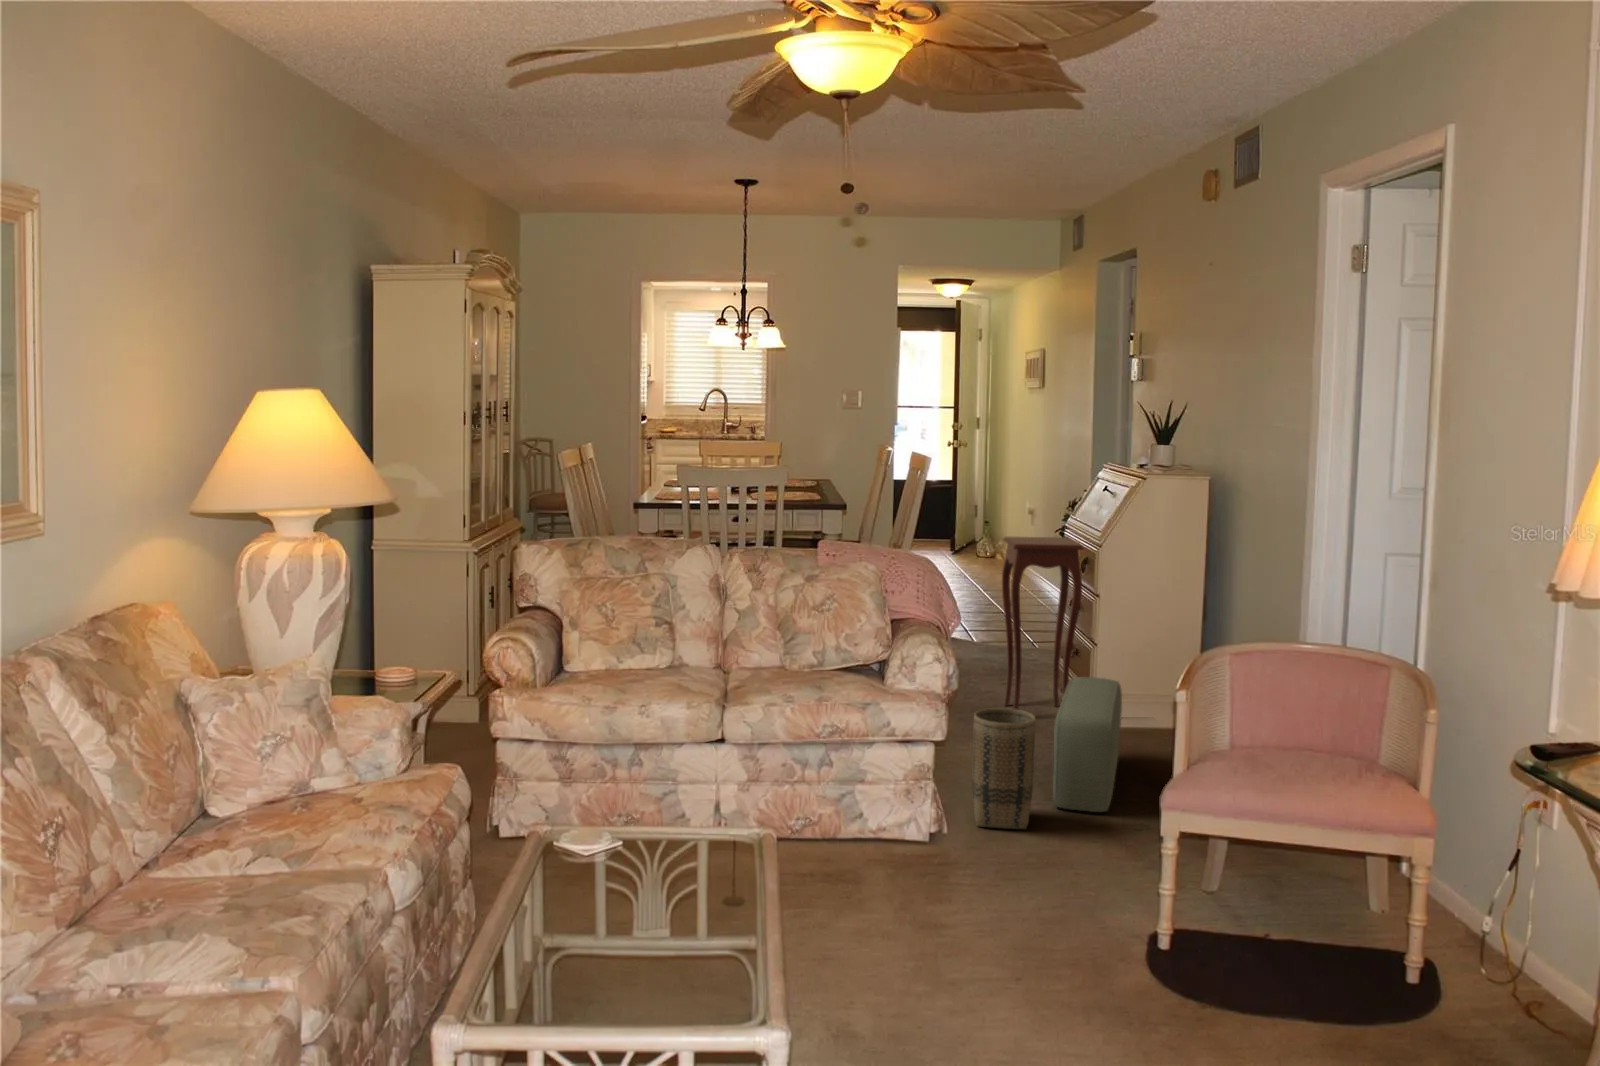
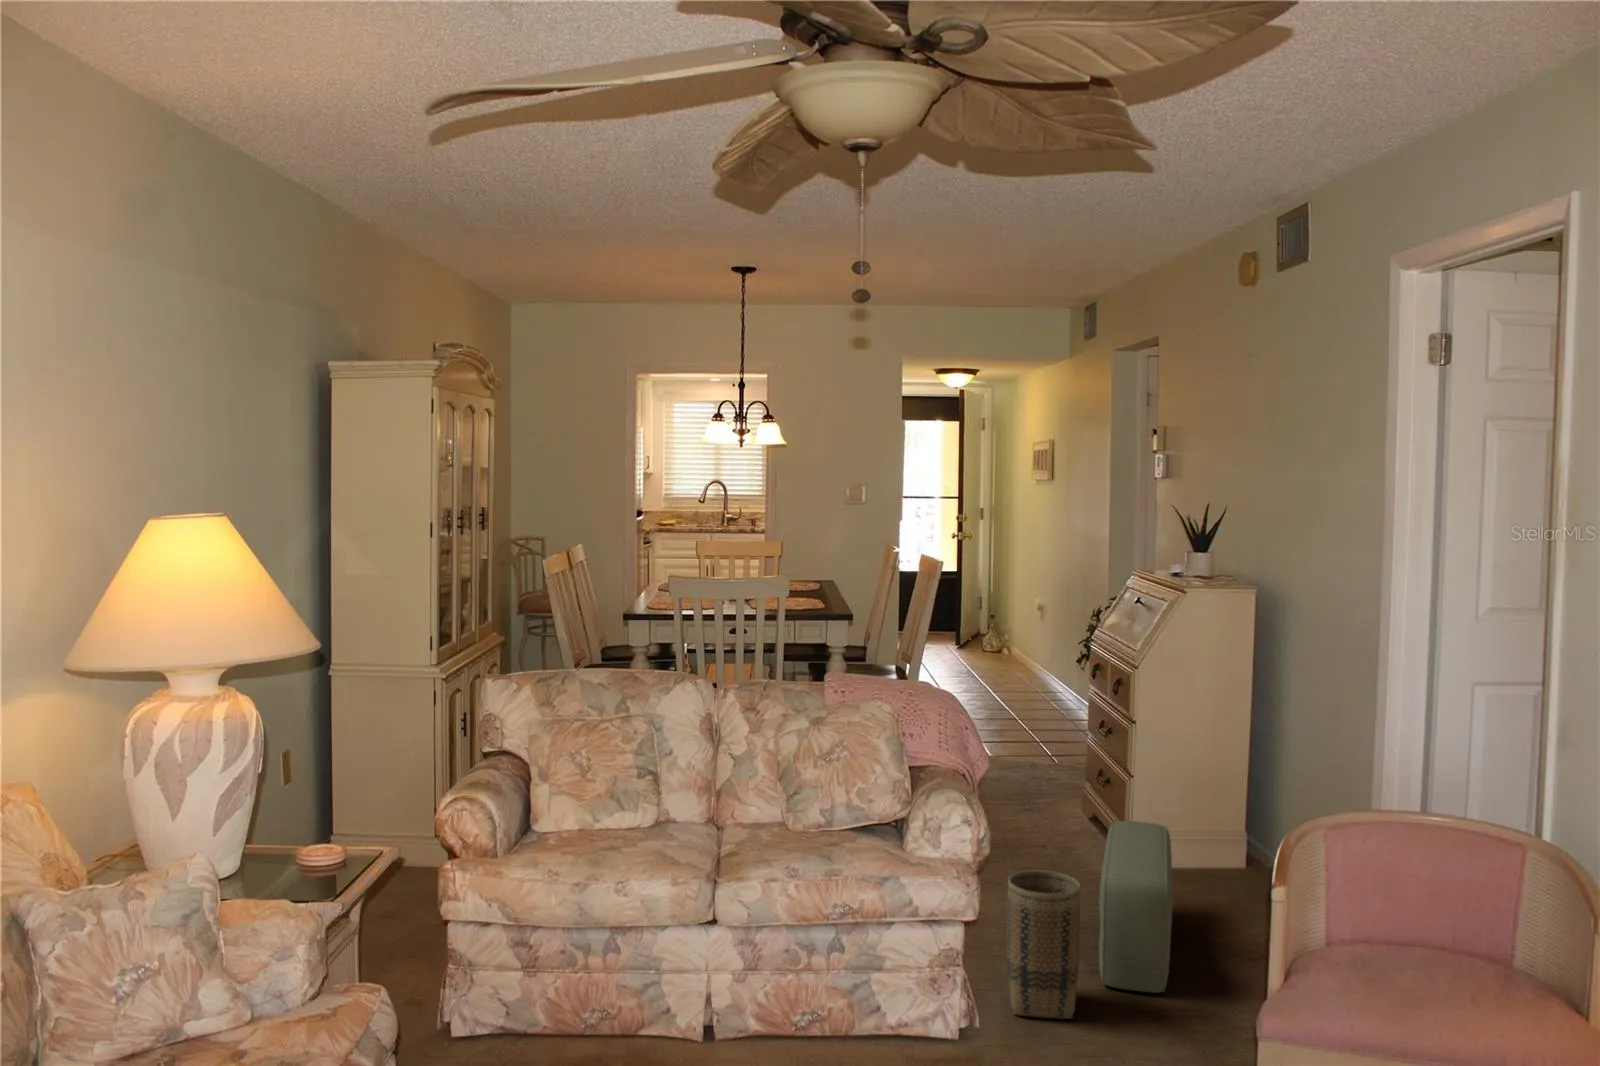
side table: present [1002,536,1084,710] -> none [1026,653,1118,860]

